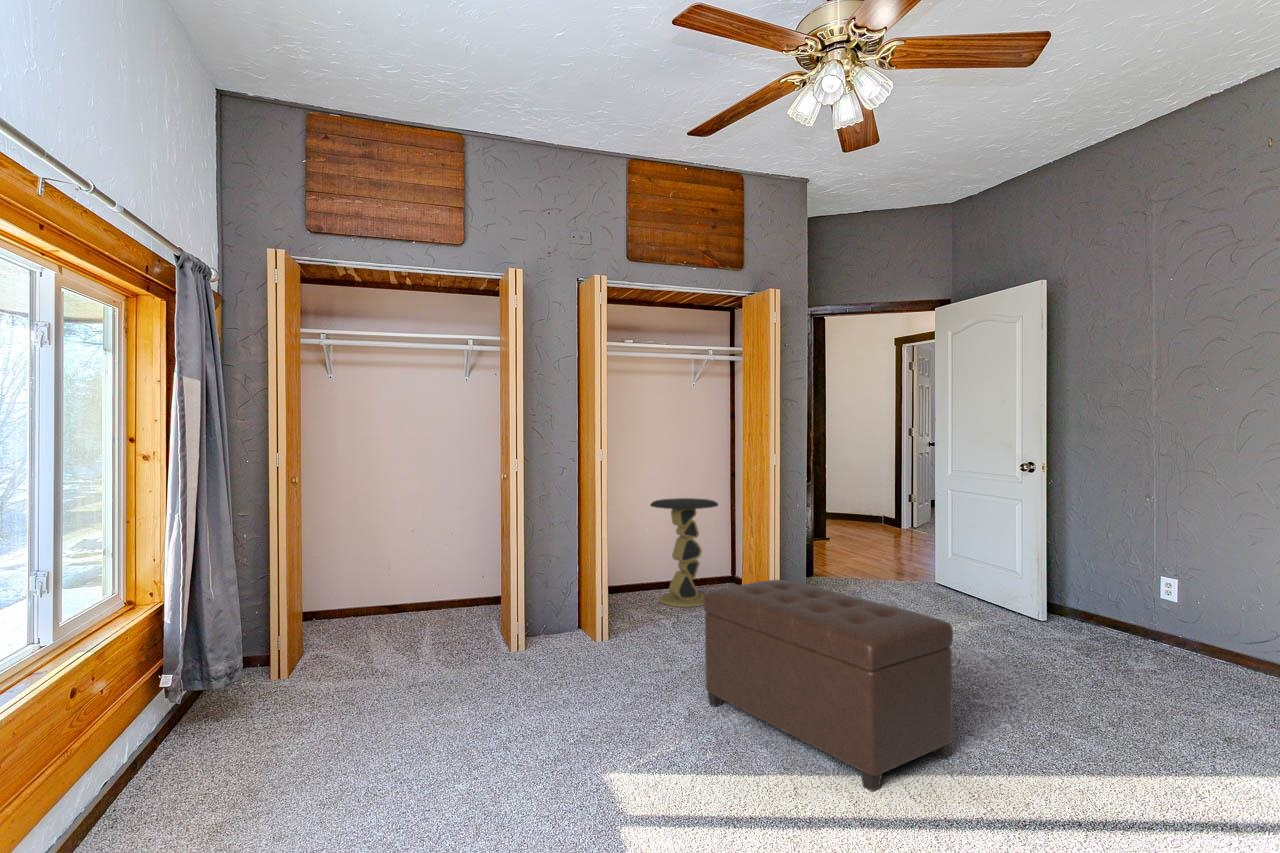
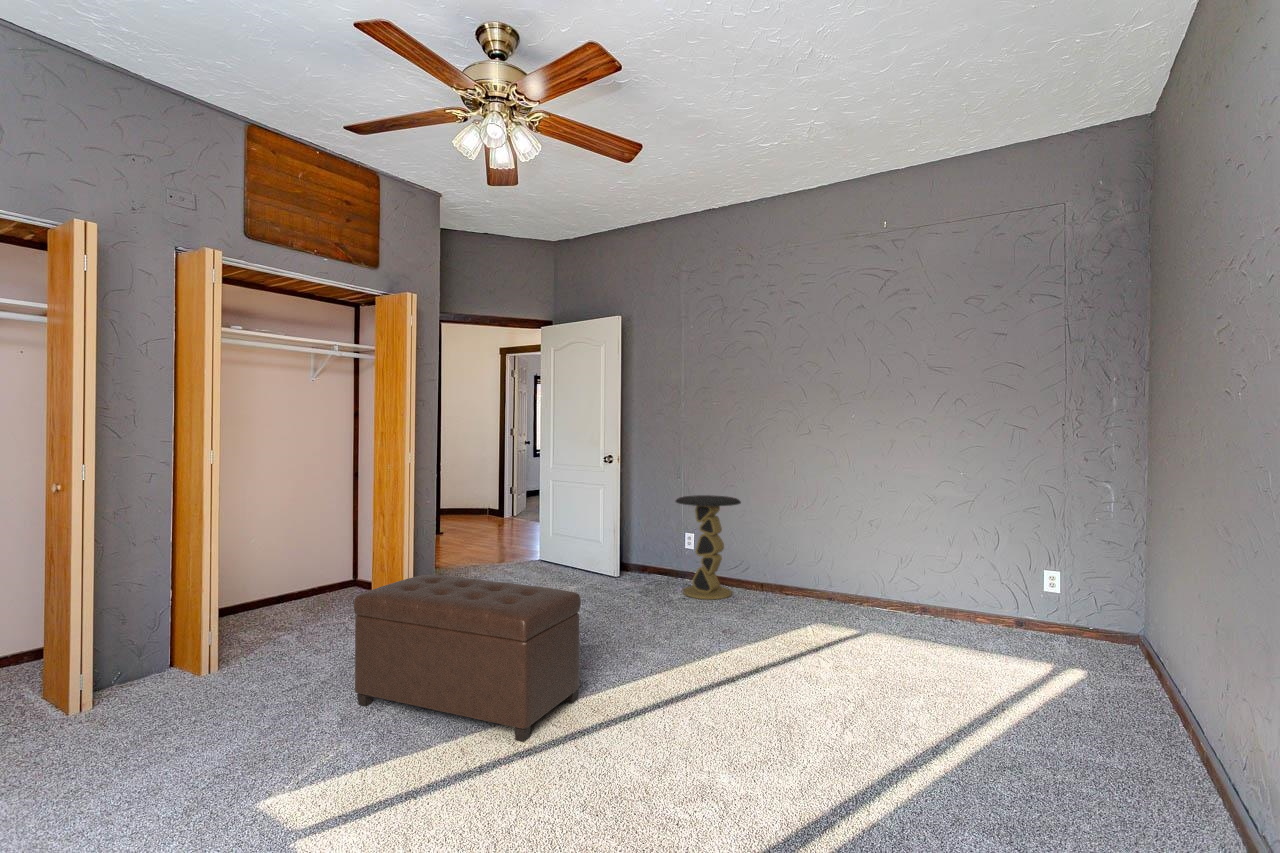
side table: present [650,498,718,607] -> present [676,495,741,599]

